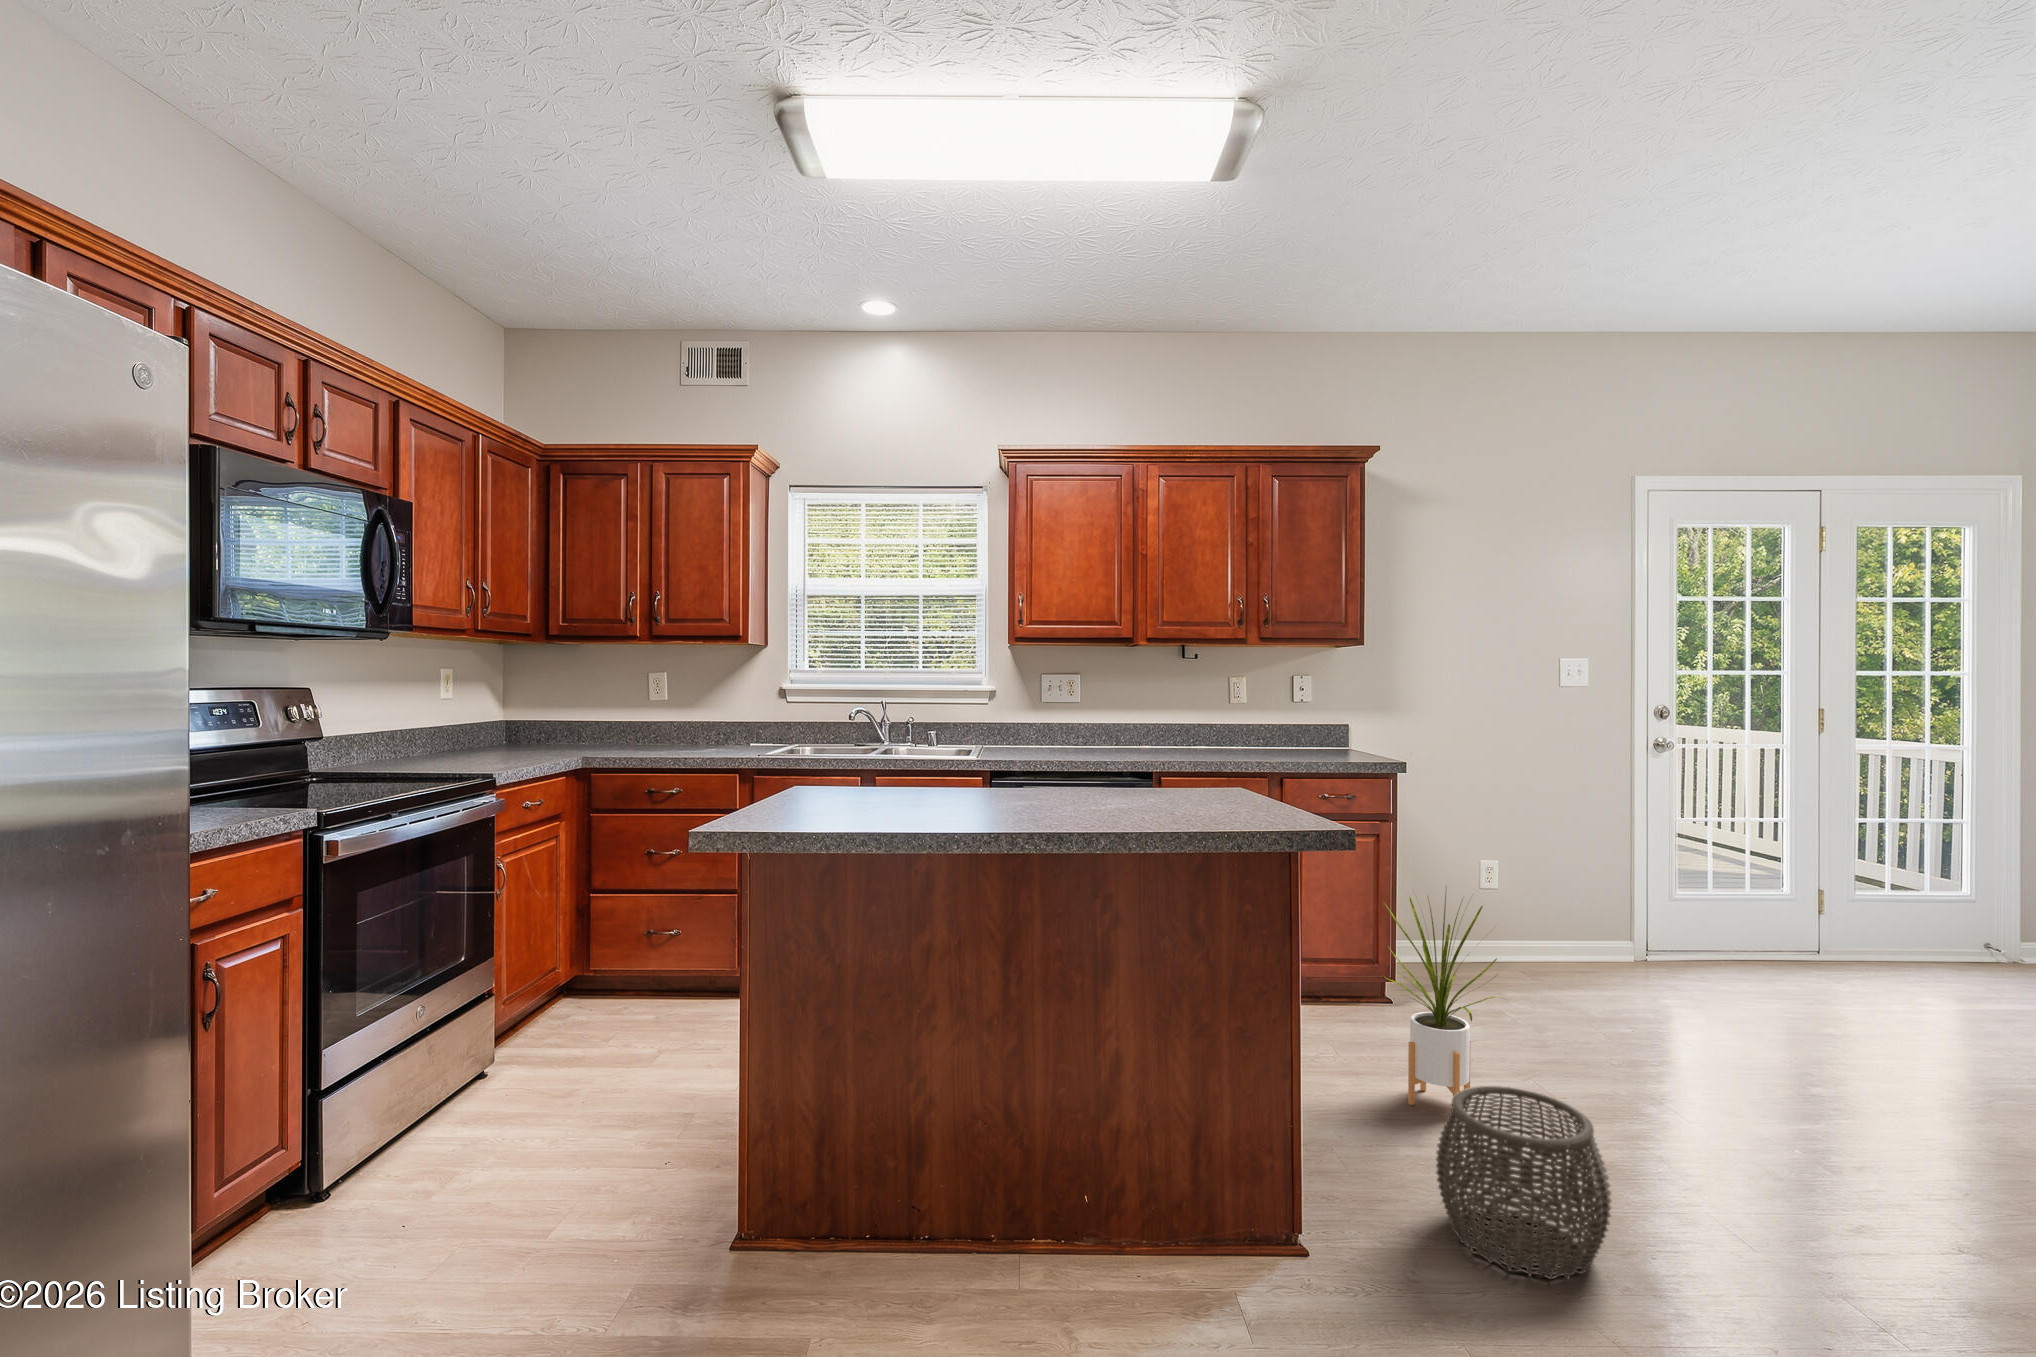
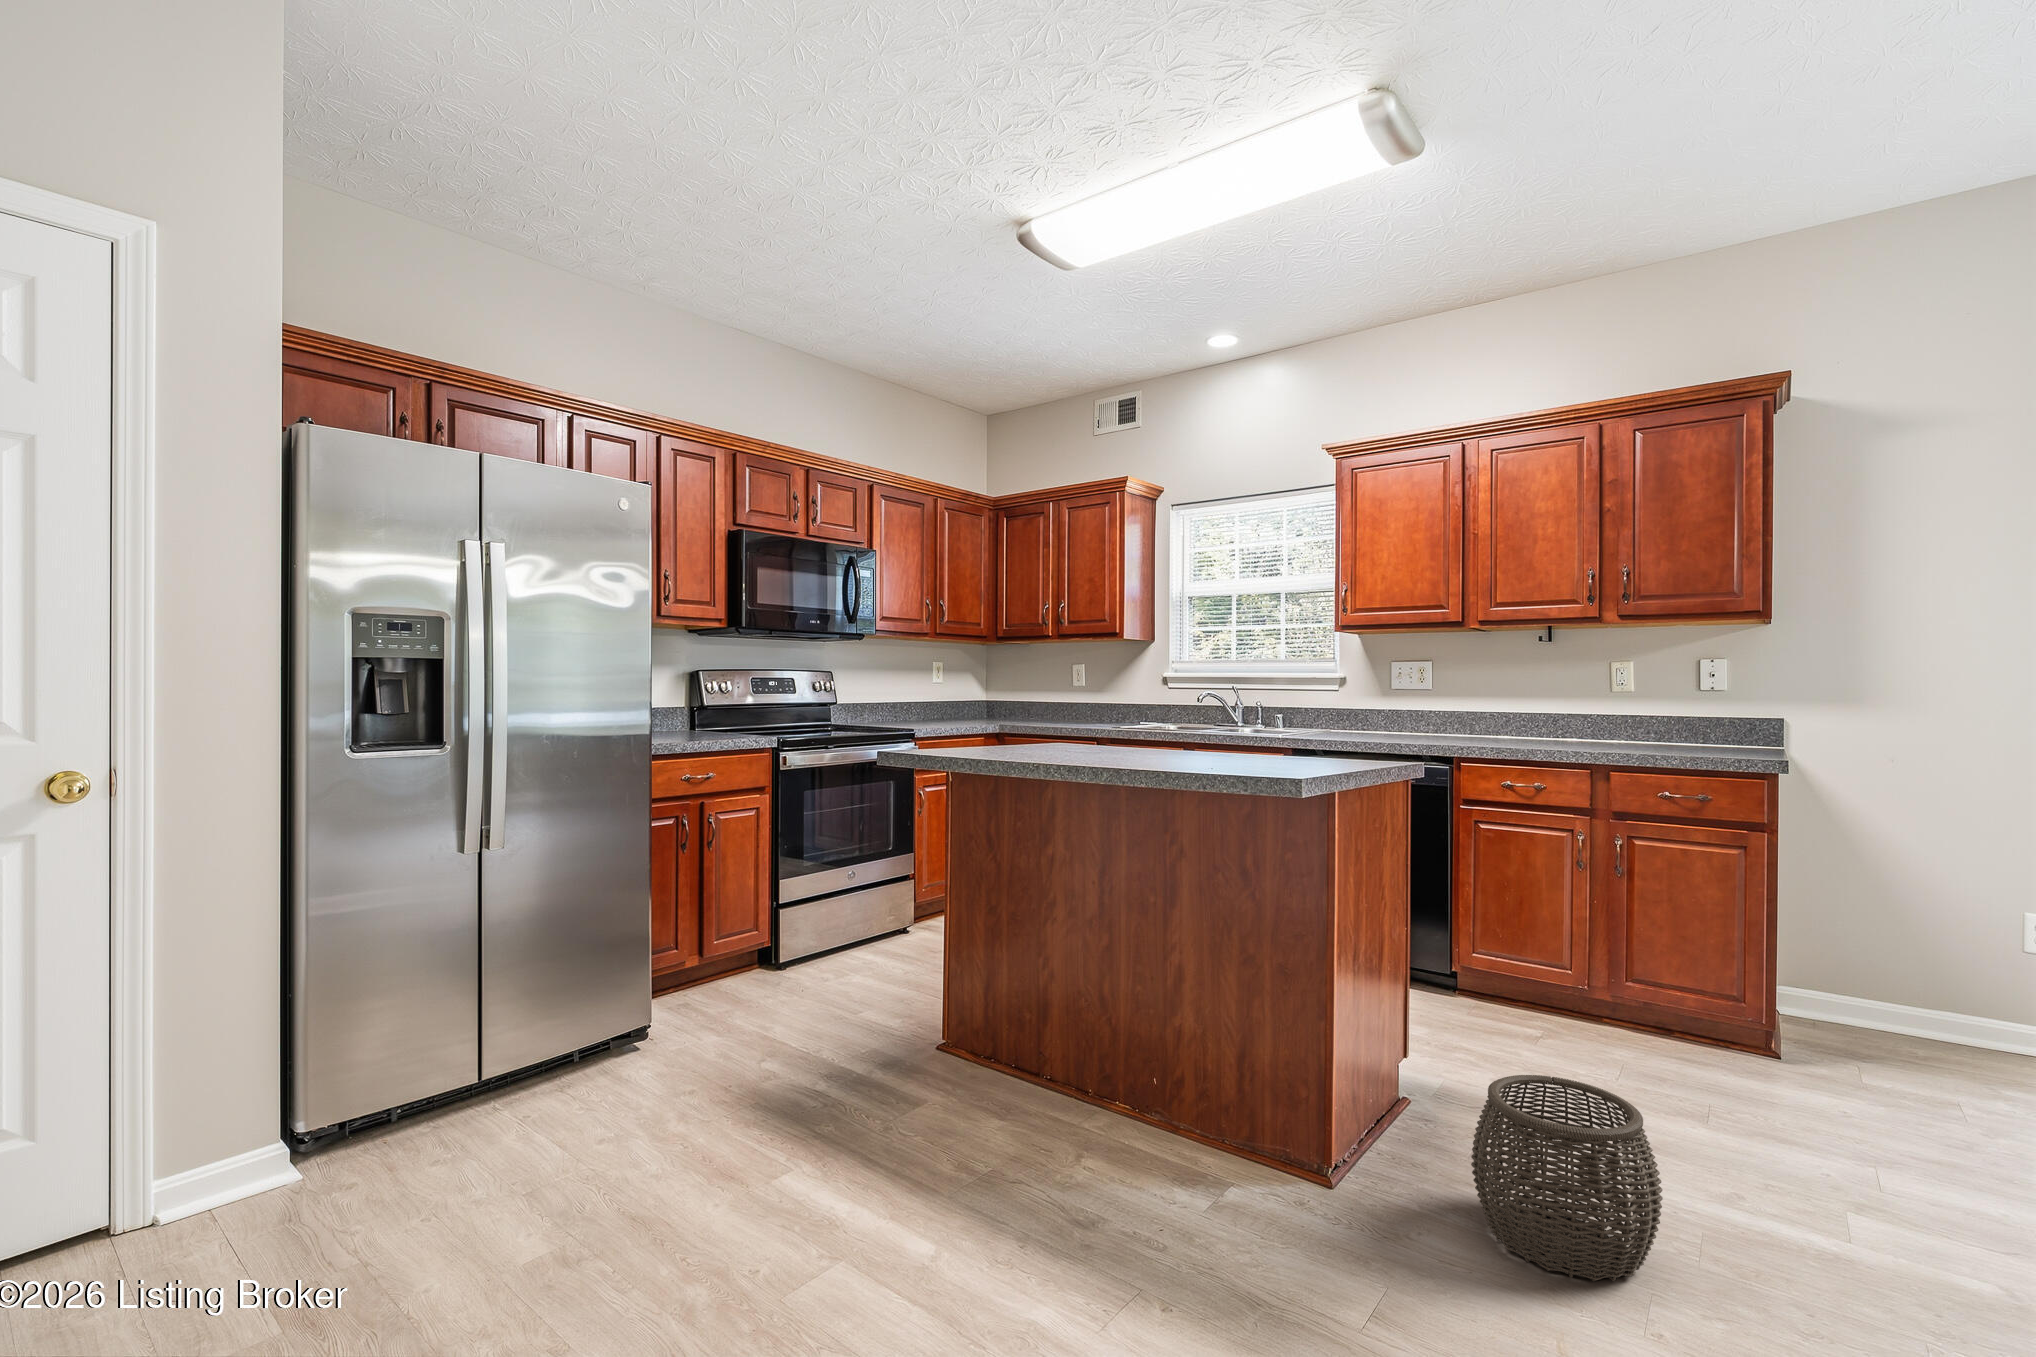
house plant: present [1384,894,1499,1105] -> none [1593,885,1755,1154]

